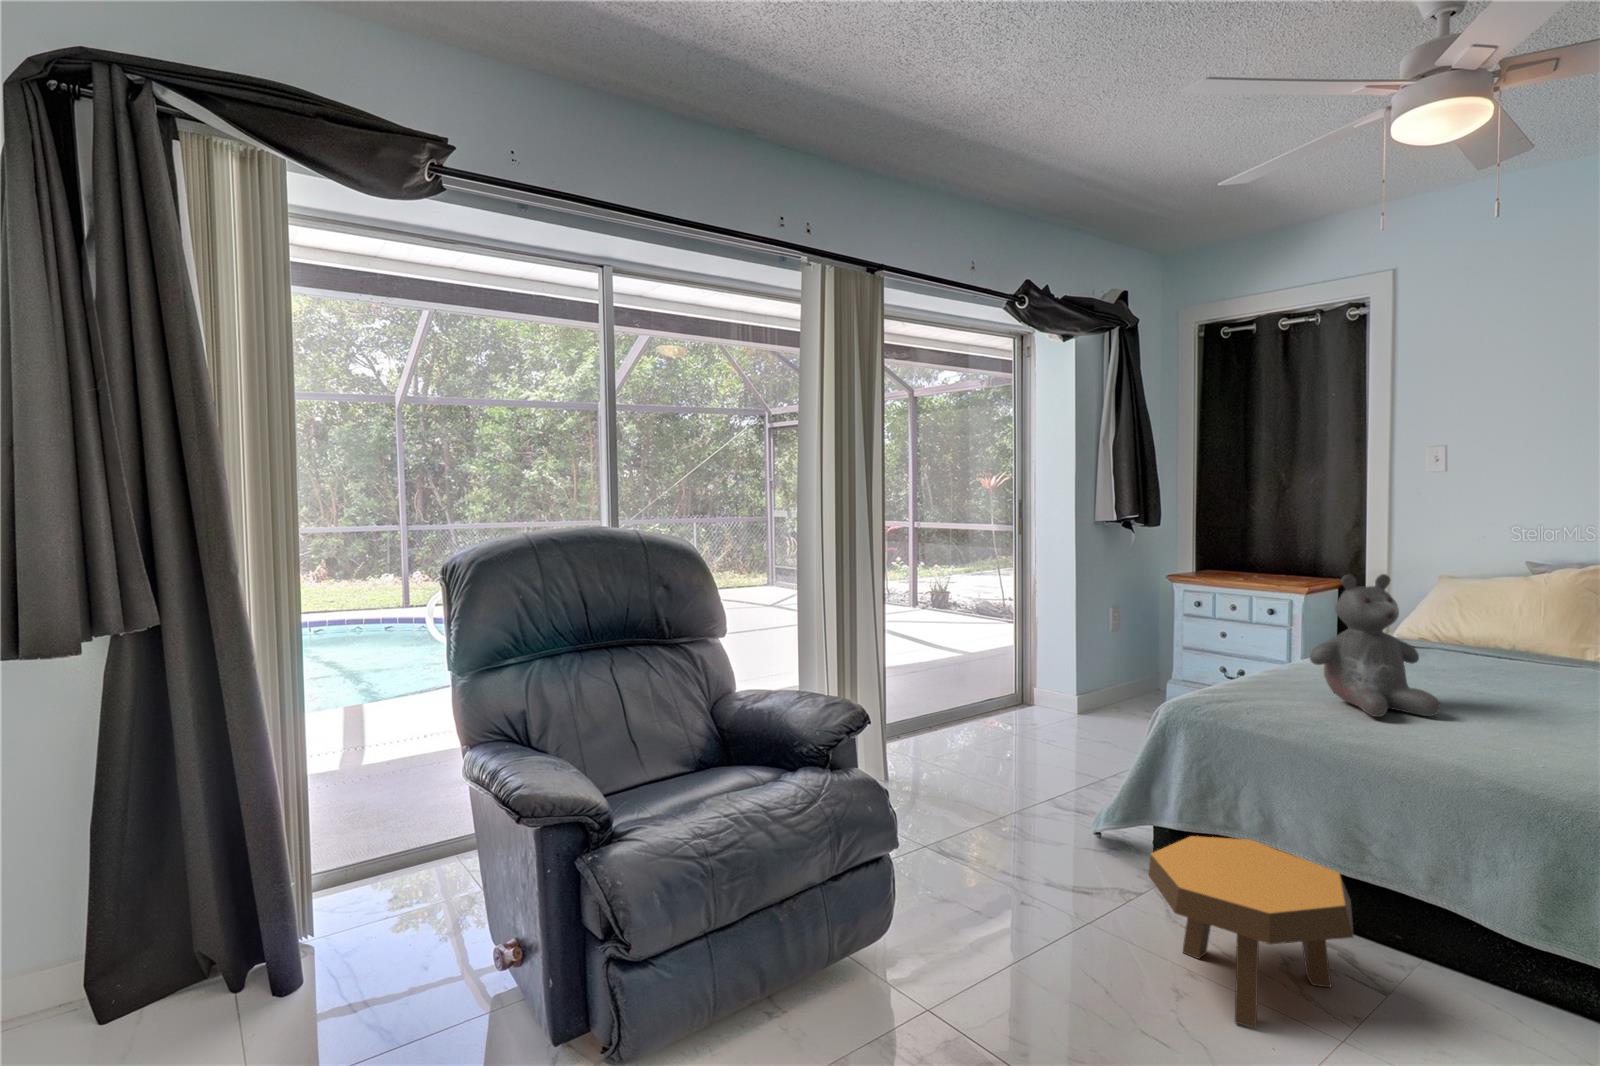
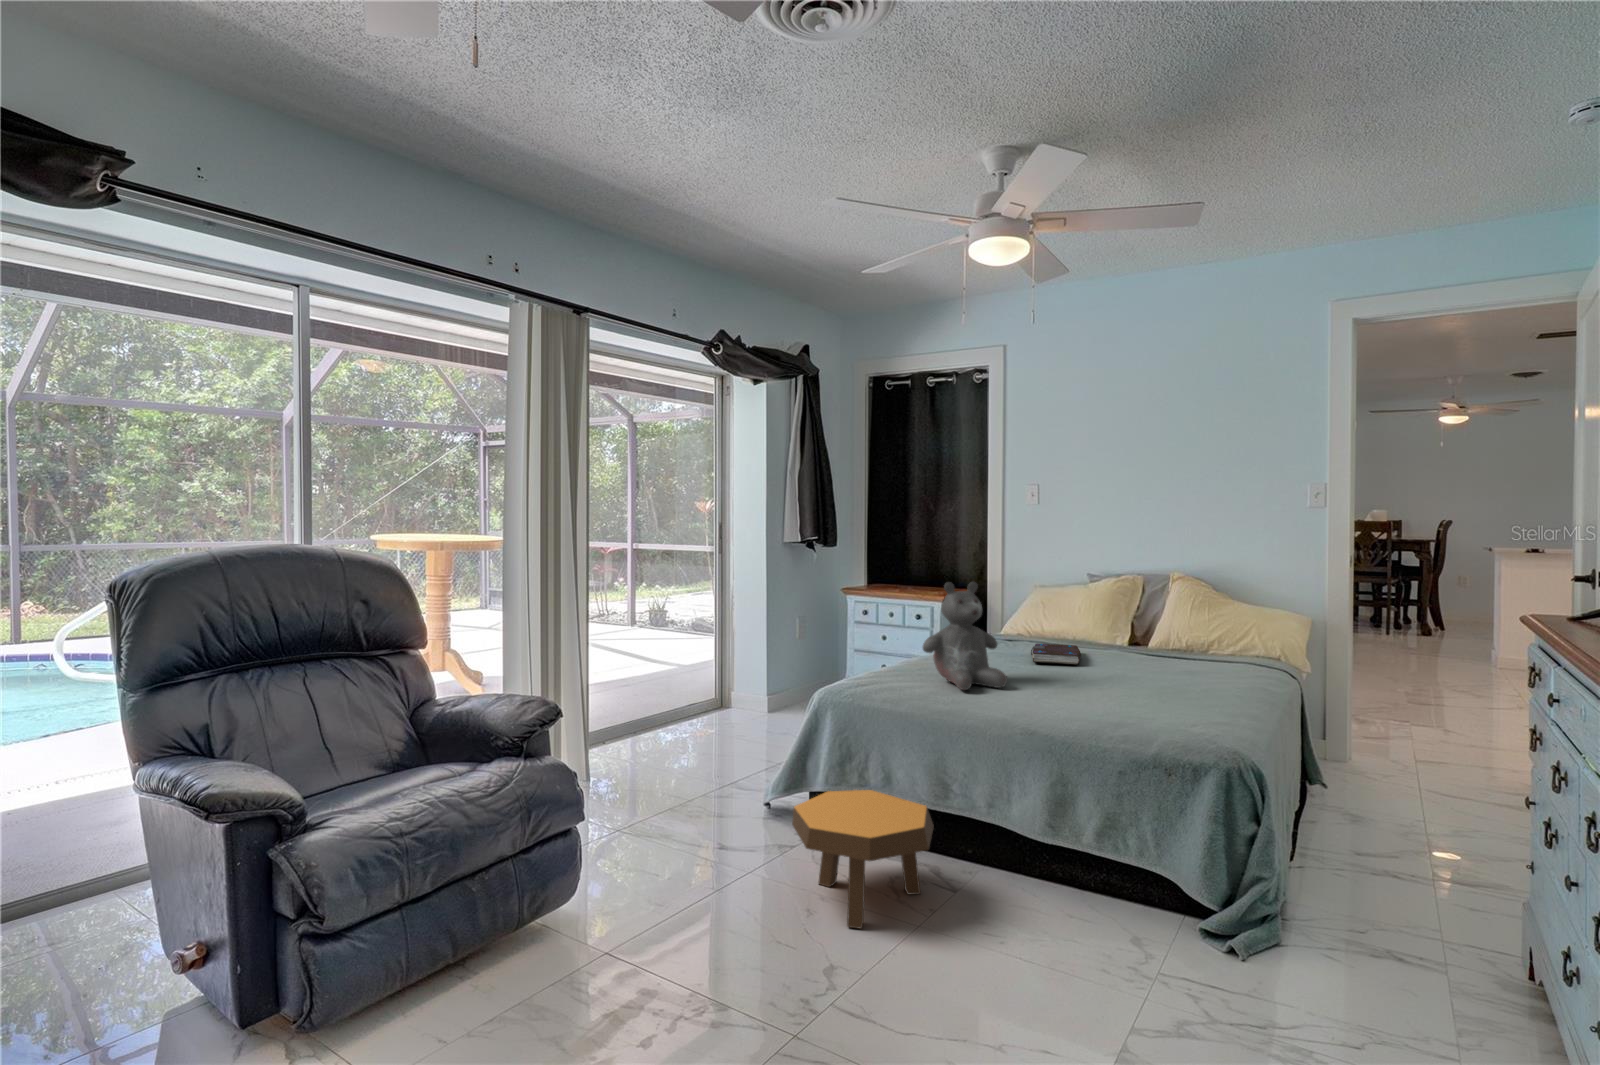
book: none [1457,655,1542,688] -> present [1031,644,1081,665]

